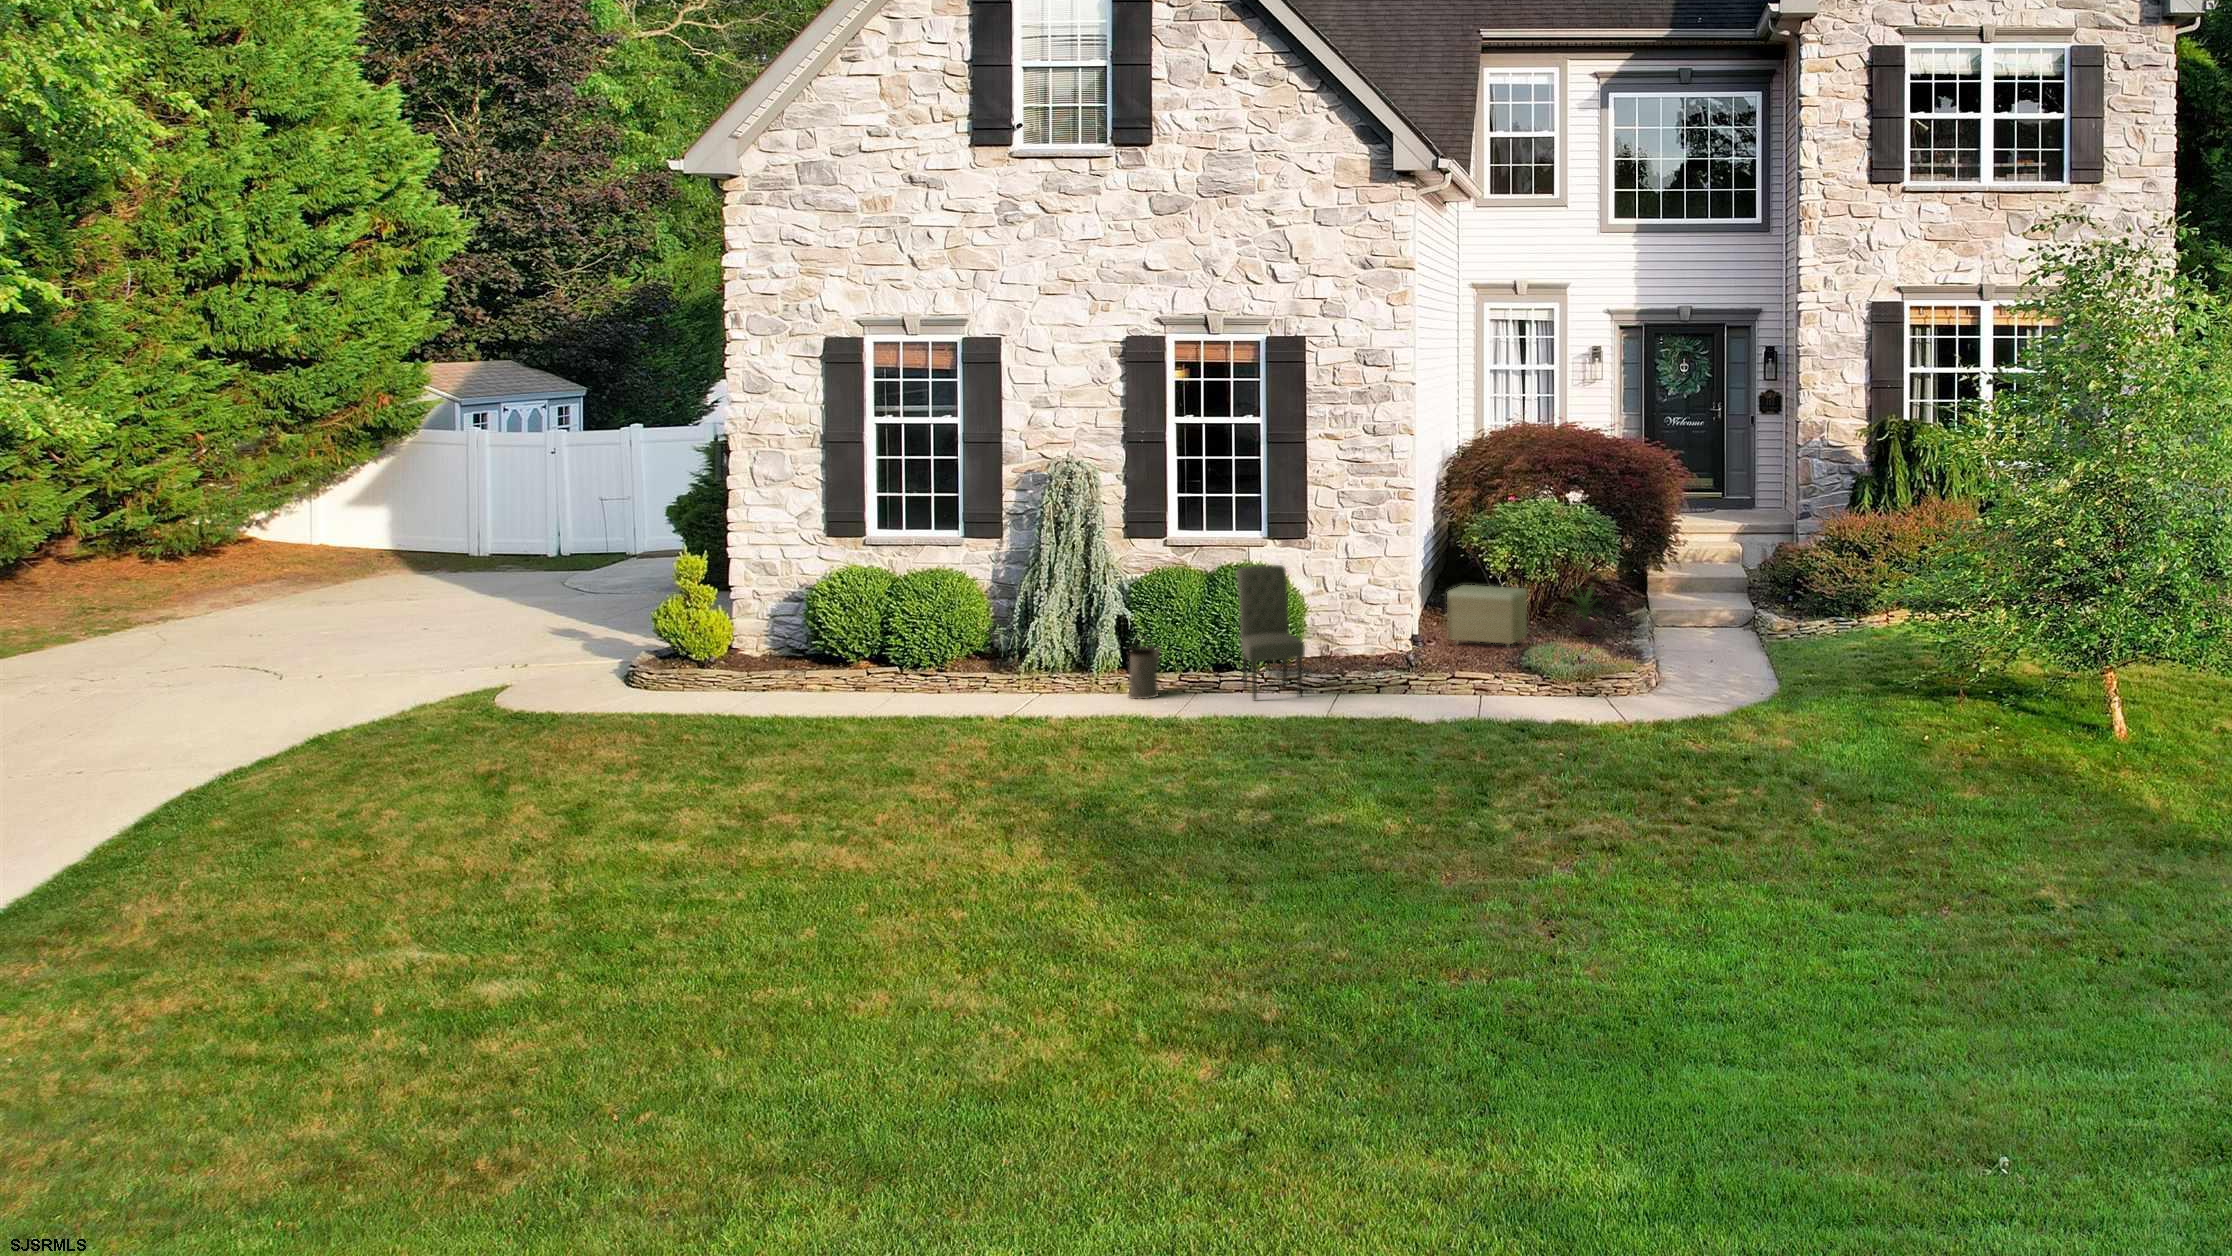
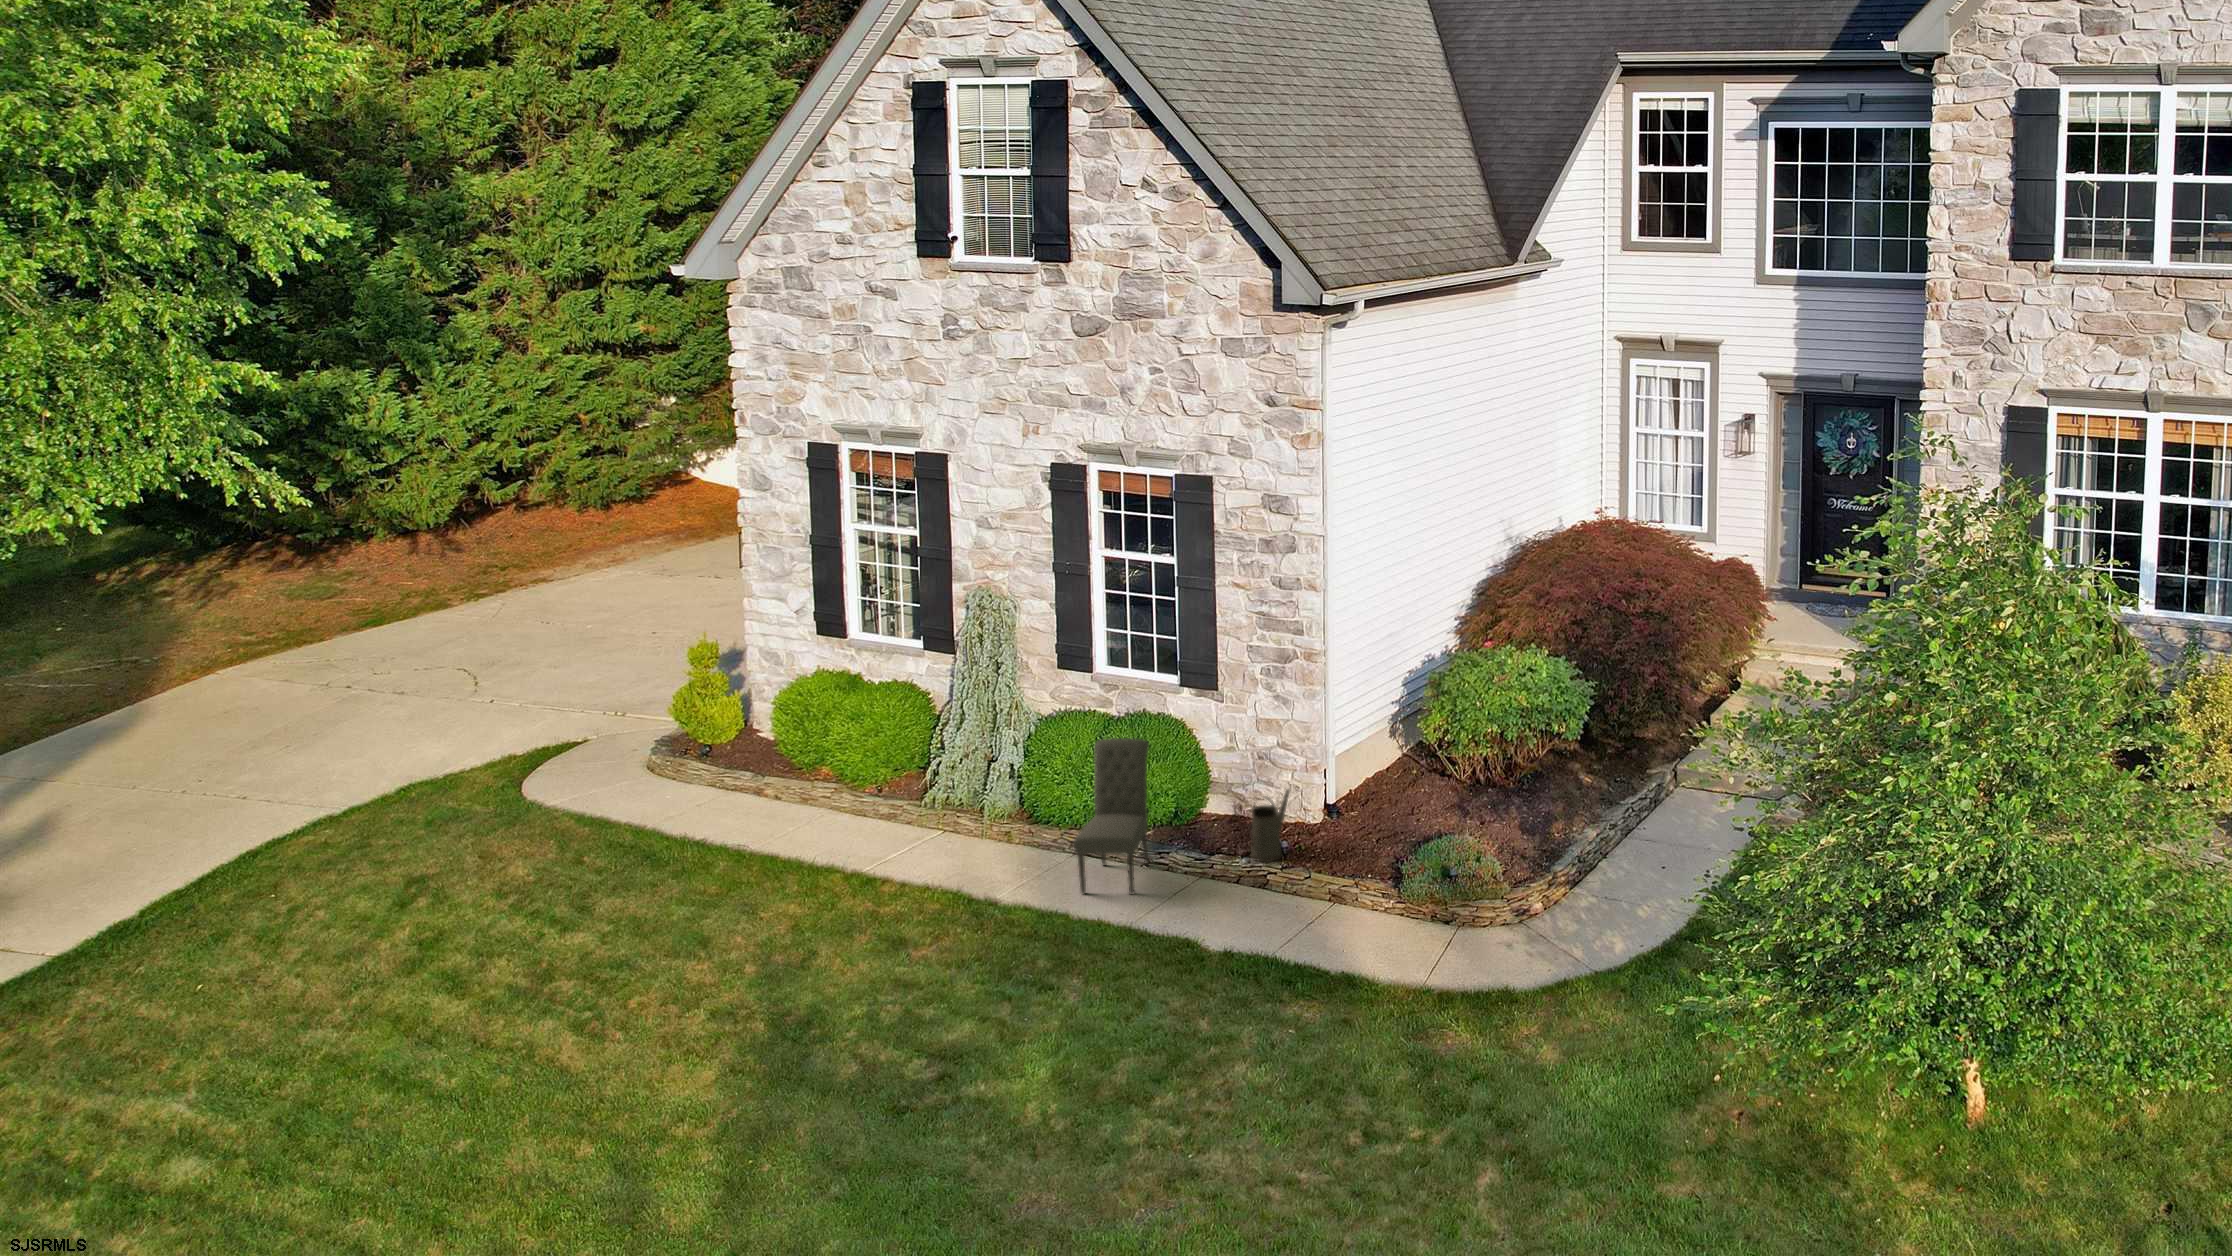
storage bench: present [1447,585,1528,647] -> none [1388,743,1476,830]
decorative plant: present [1573,585,1597,636] -> none [1519,752,1584,817]
watering can: present [1128,639,1160,699] -> present [1251,789,1290,862]

